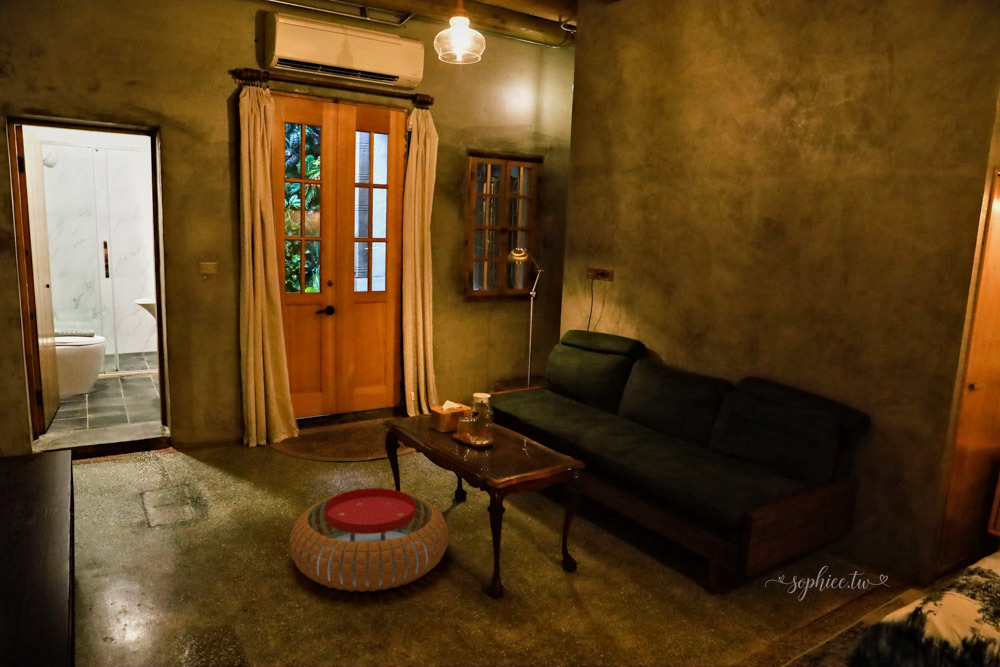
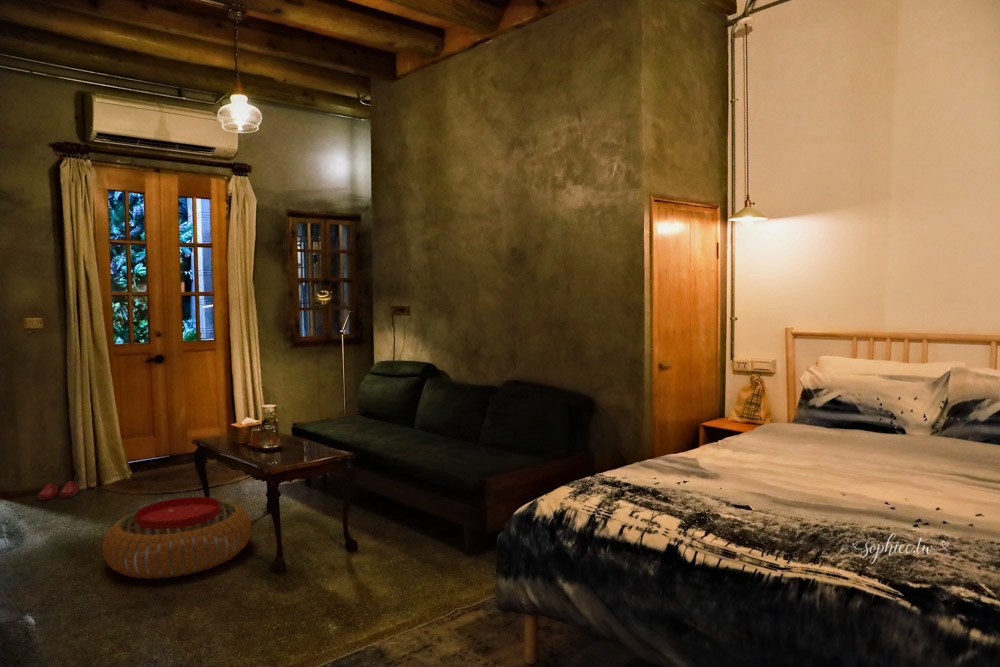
slippers: none [212,439,250,458] -> present [38,481,79,500]

